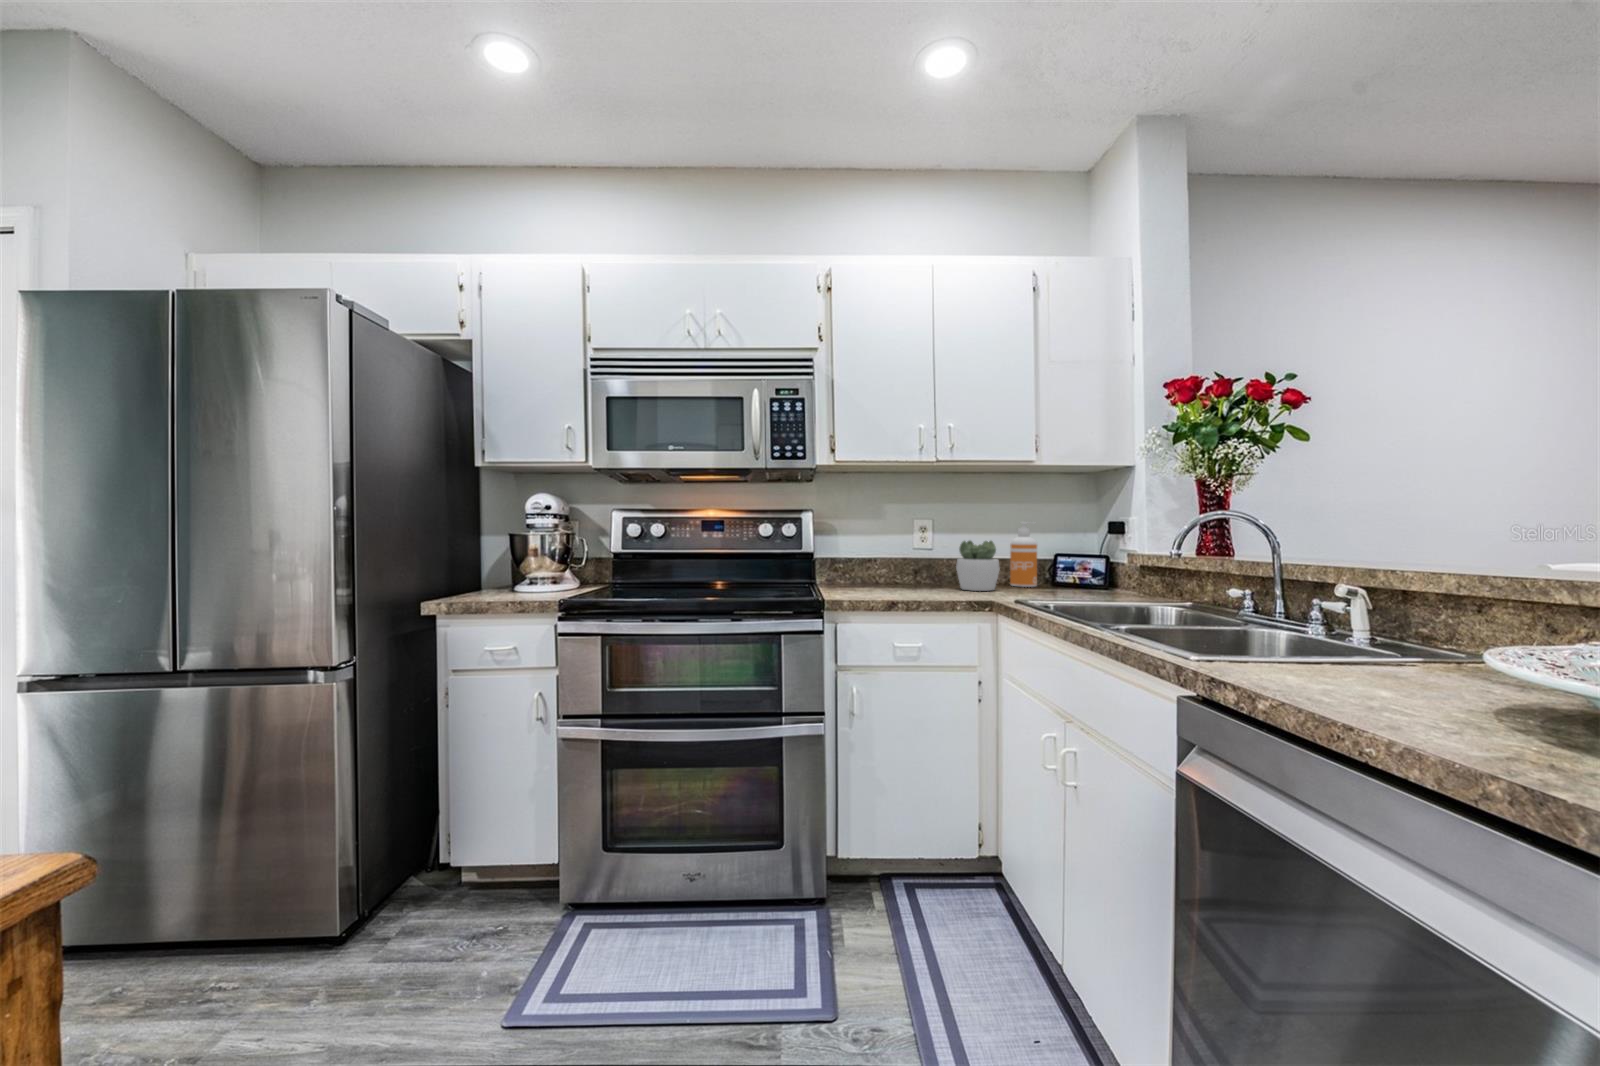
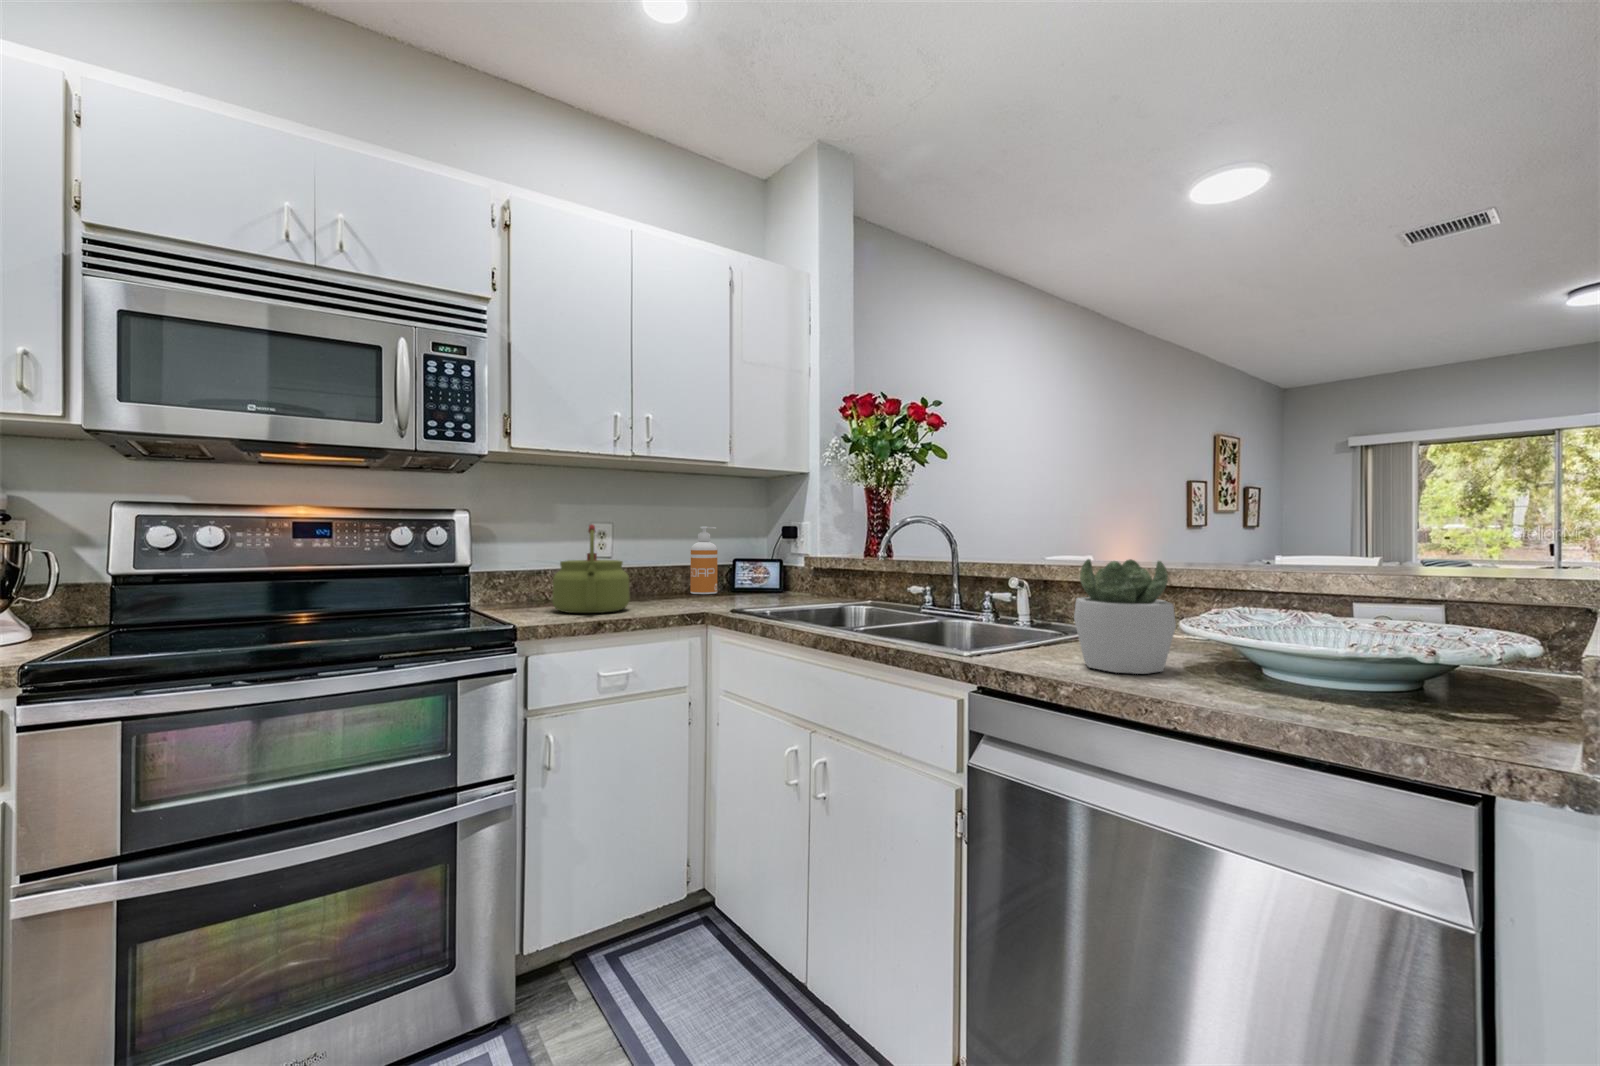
kettle: none [868,521,932,596] -> present [552,525,630,613]
succulent plant: present [956,541,1000,591] -> present [1074,559,1176,674]

